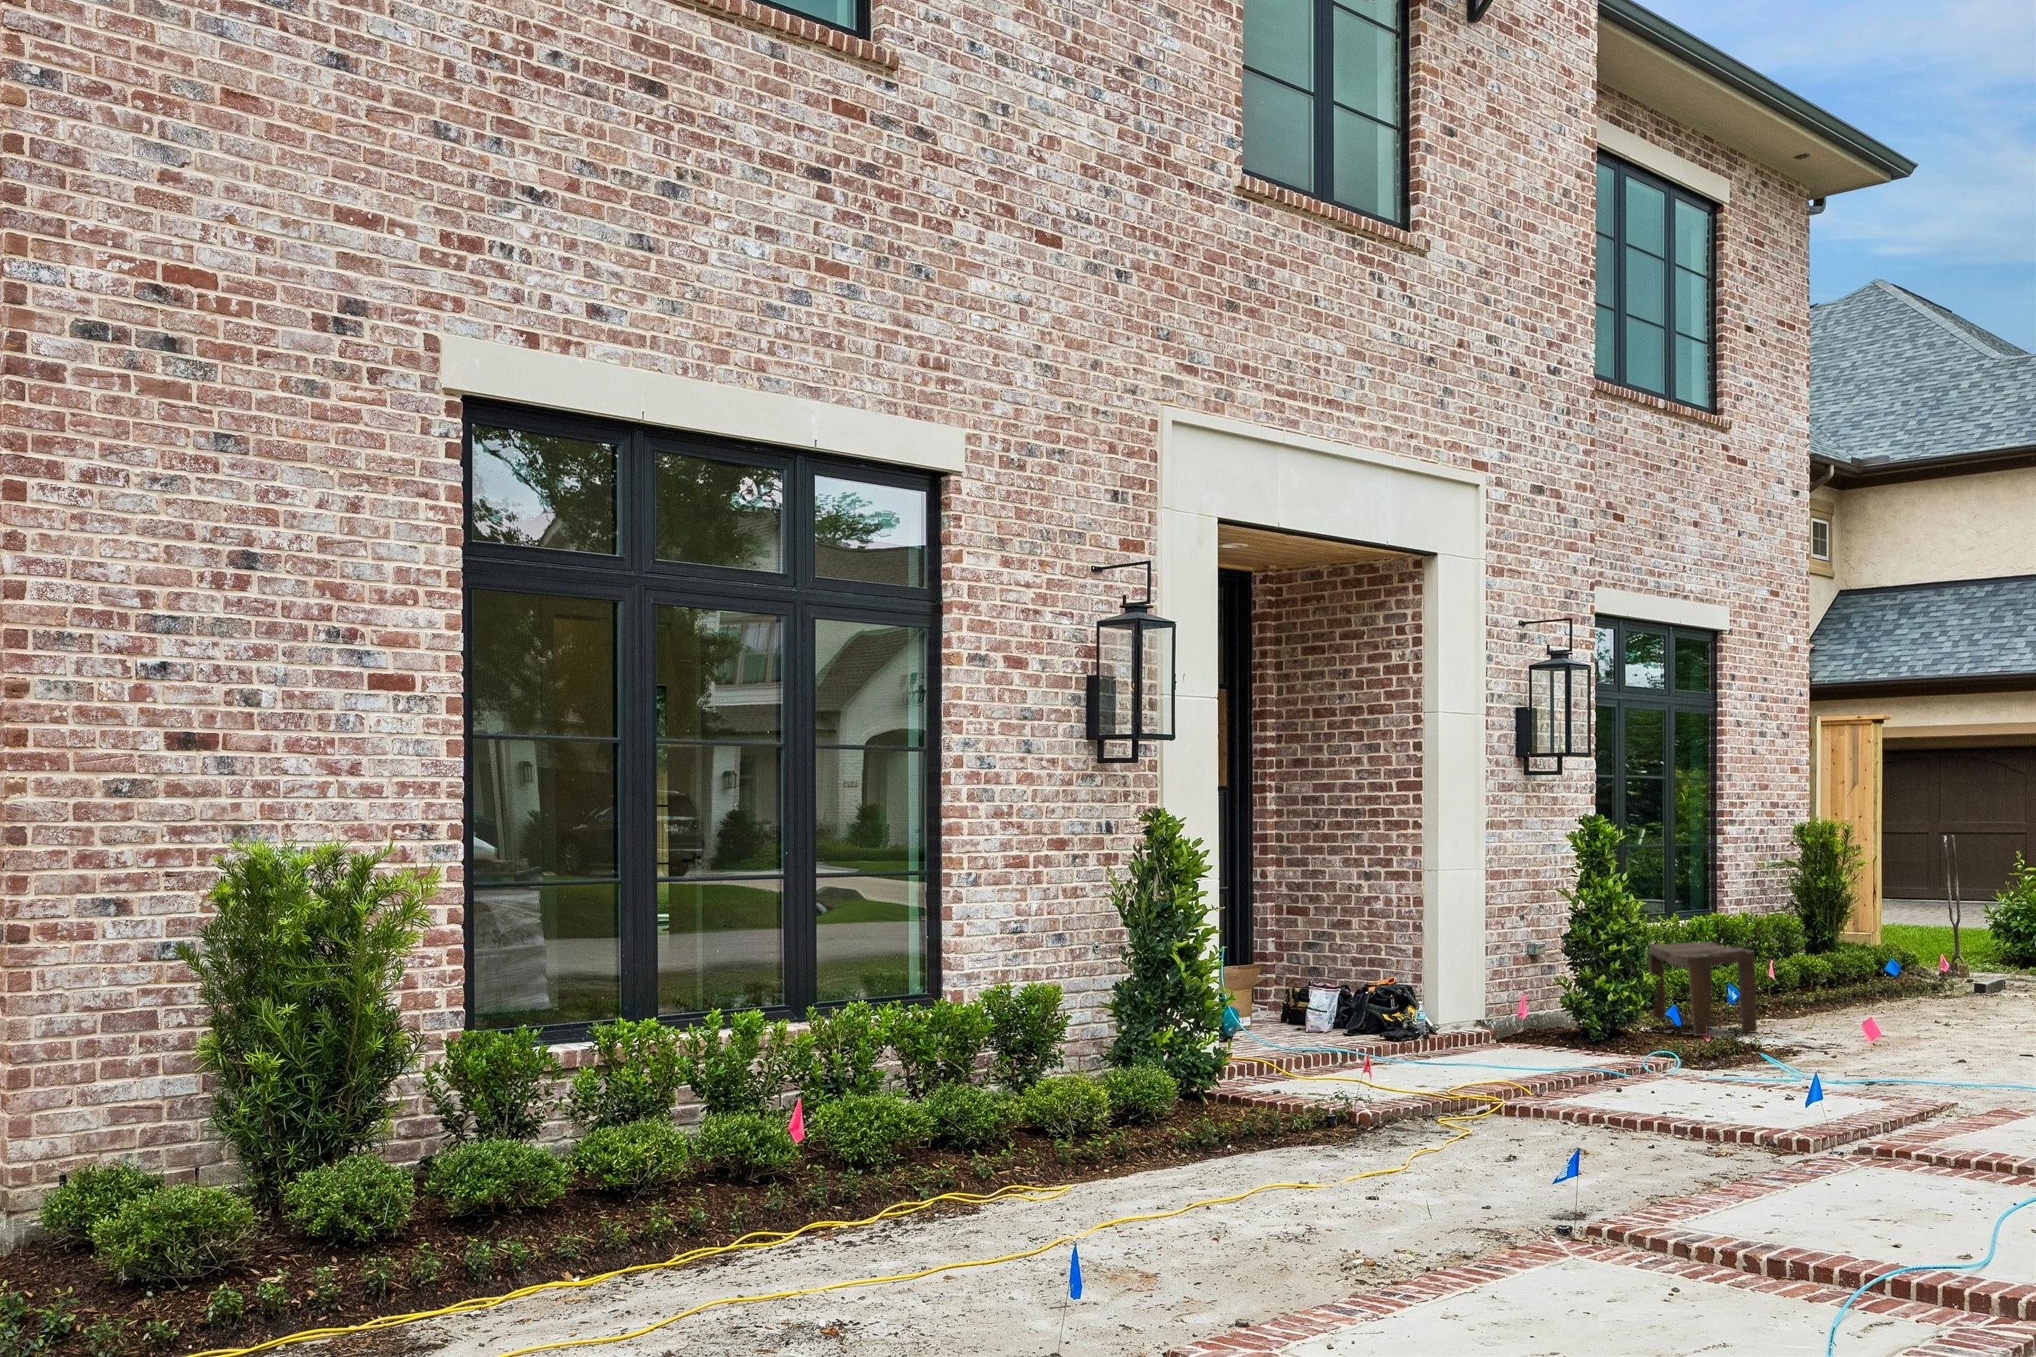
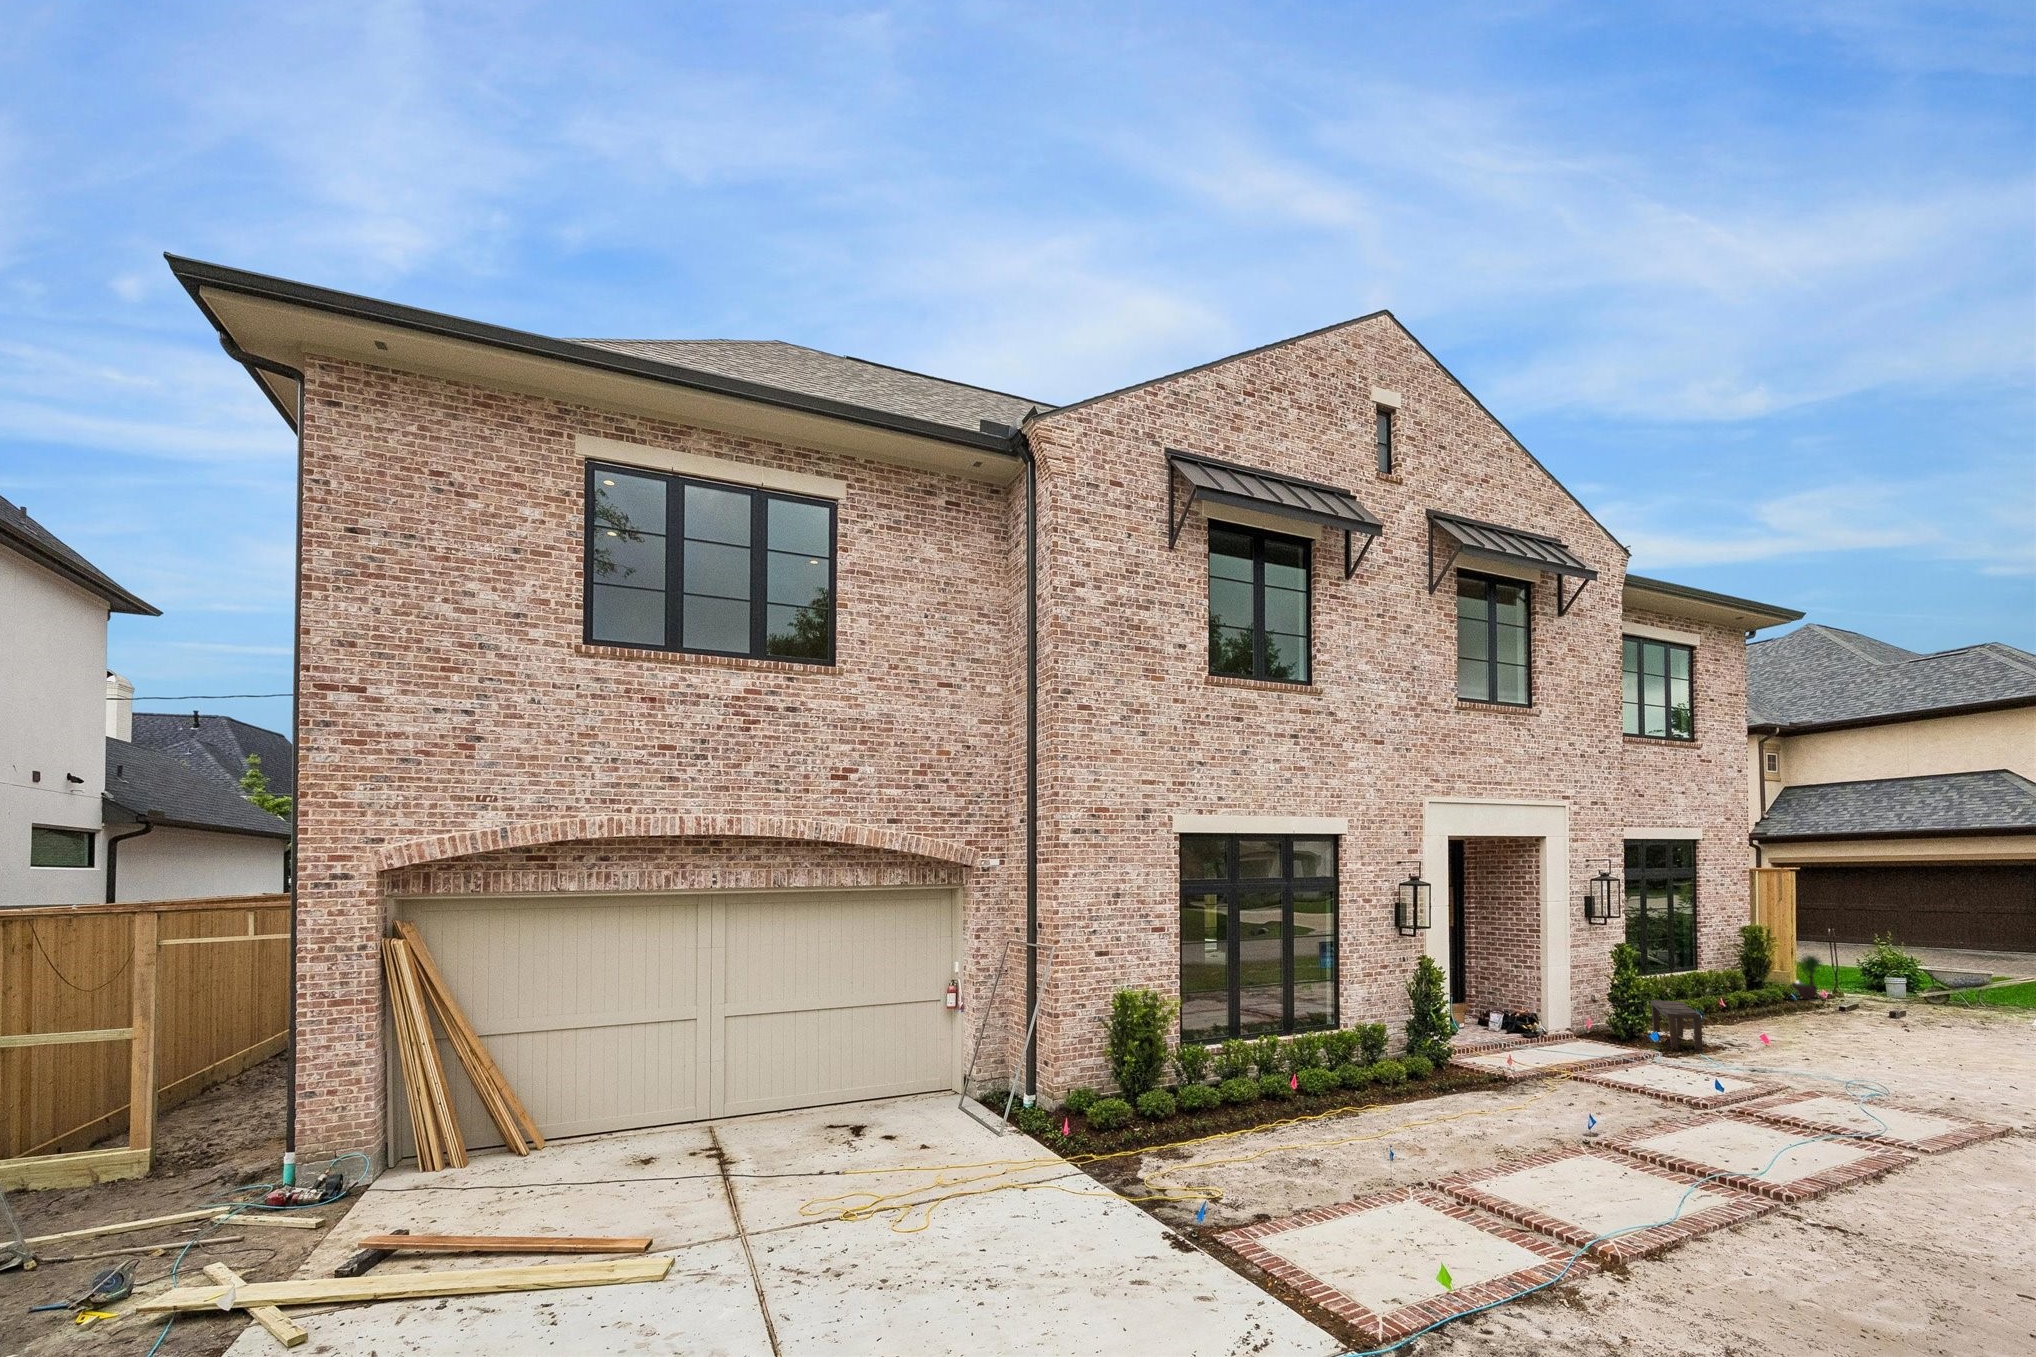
potted tree: none [1882,862,1945,967] -> present [1791,953,1822,1000]

